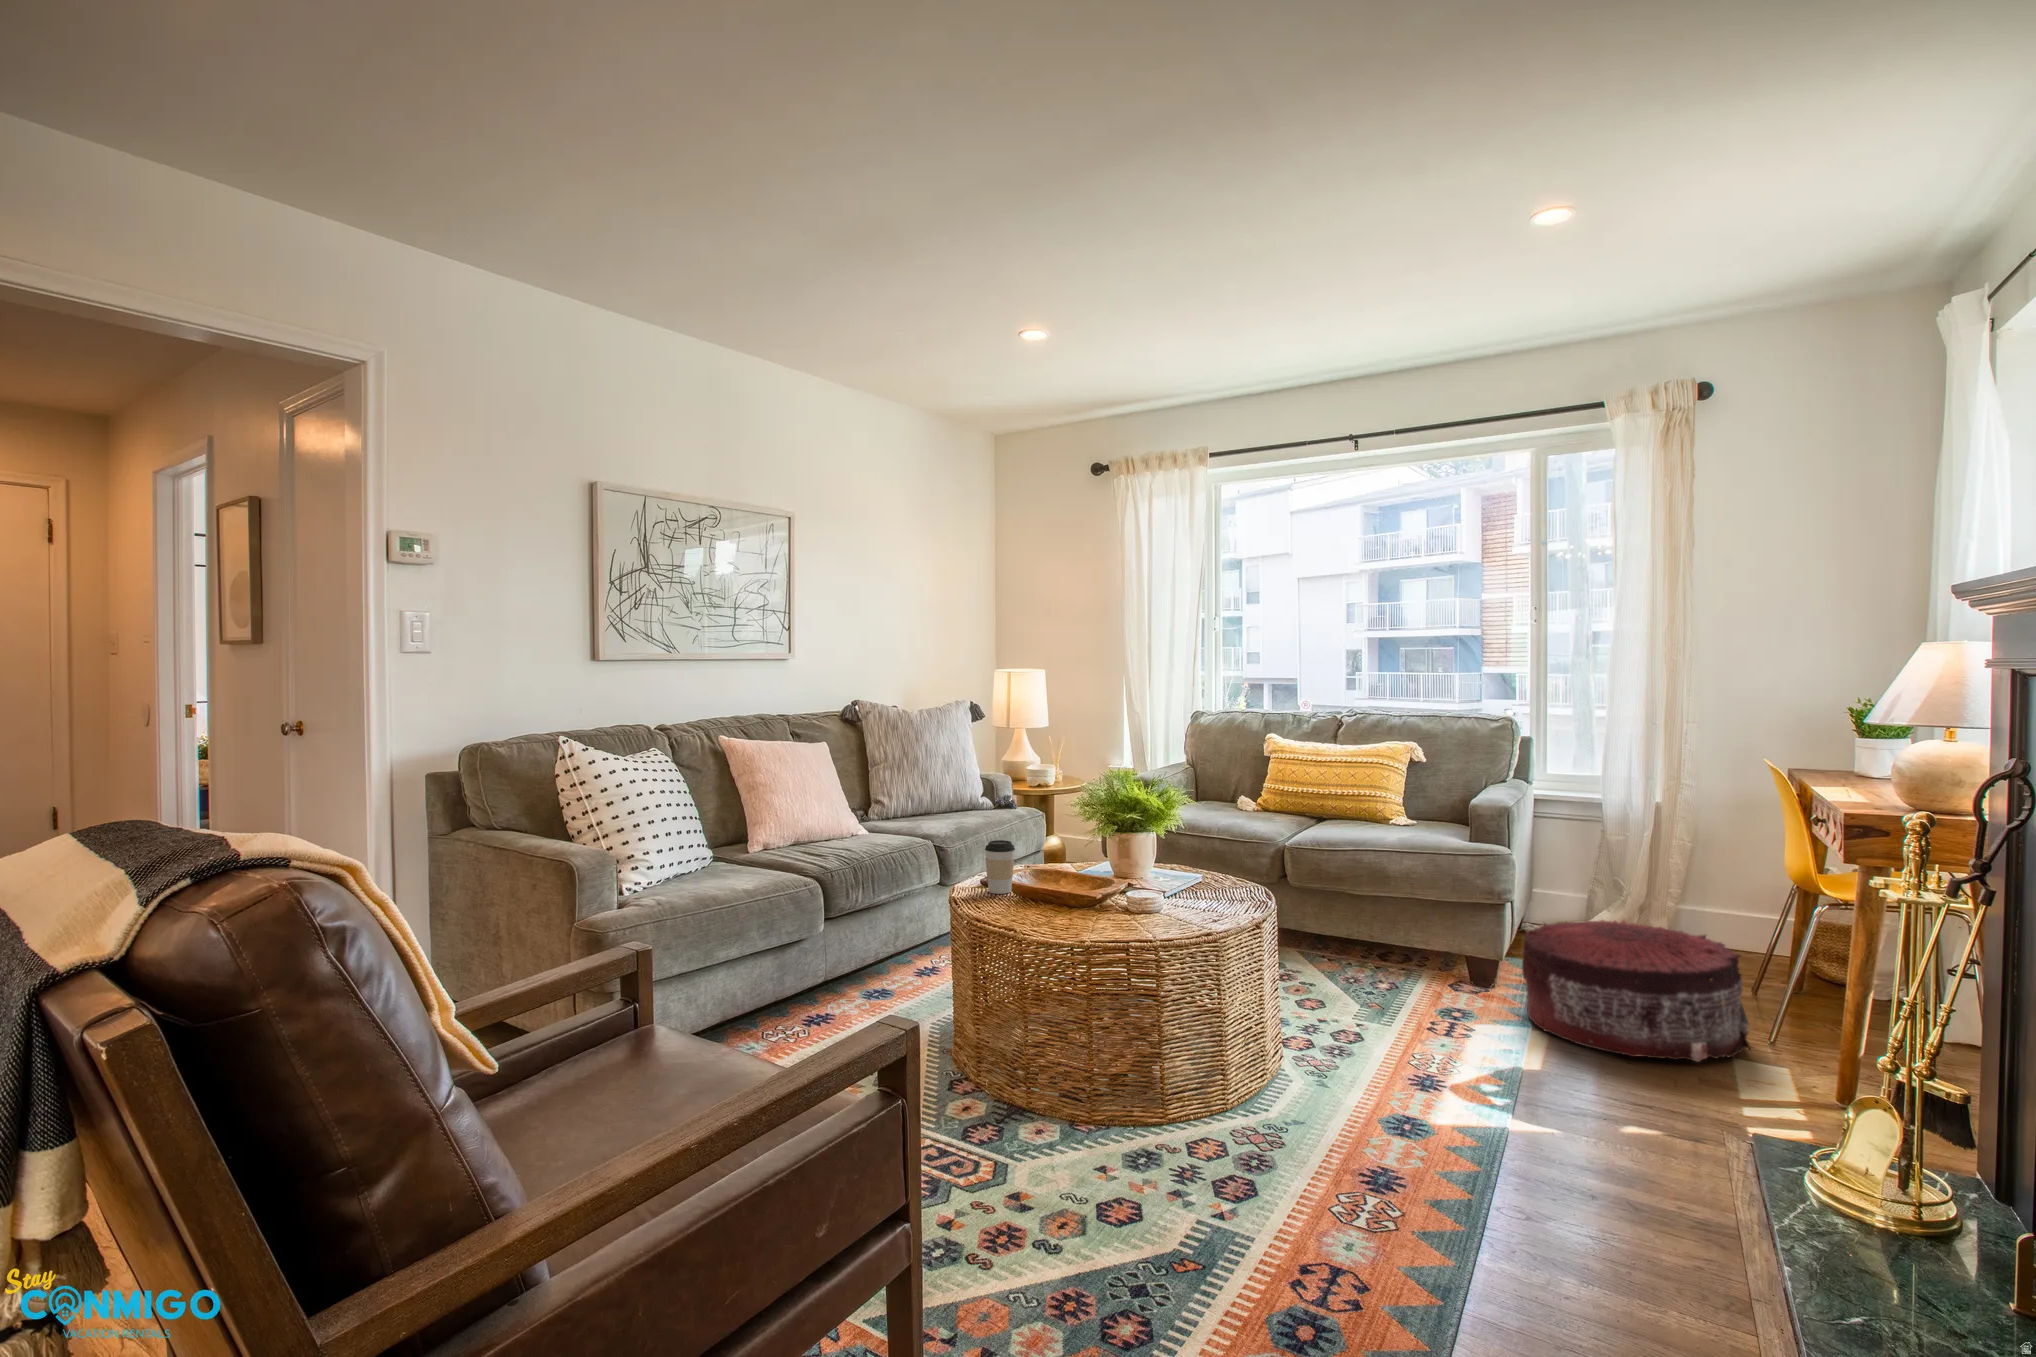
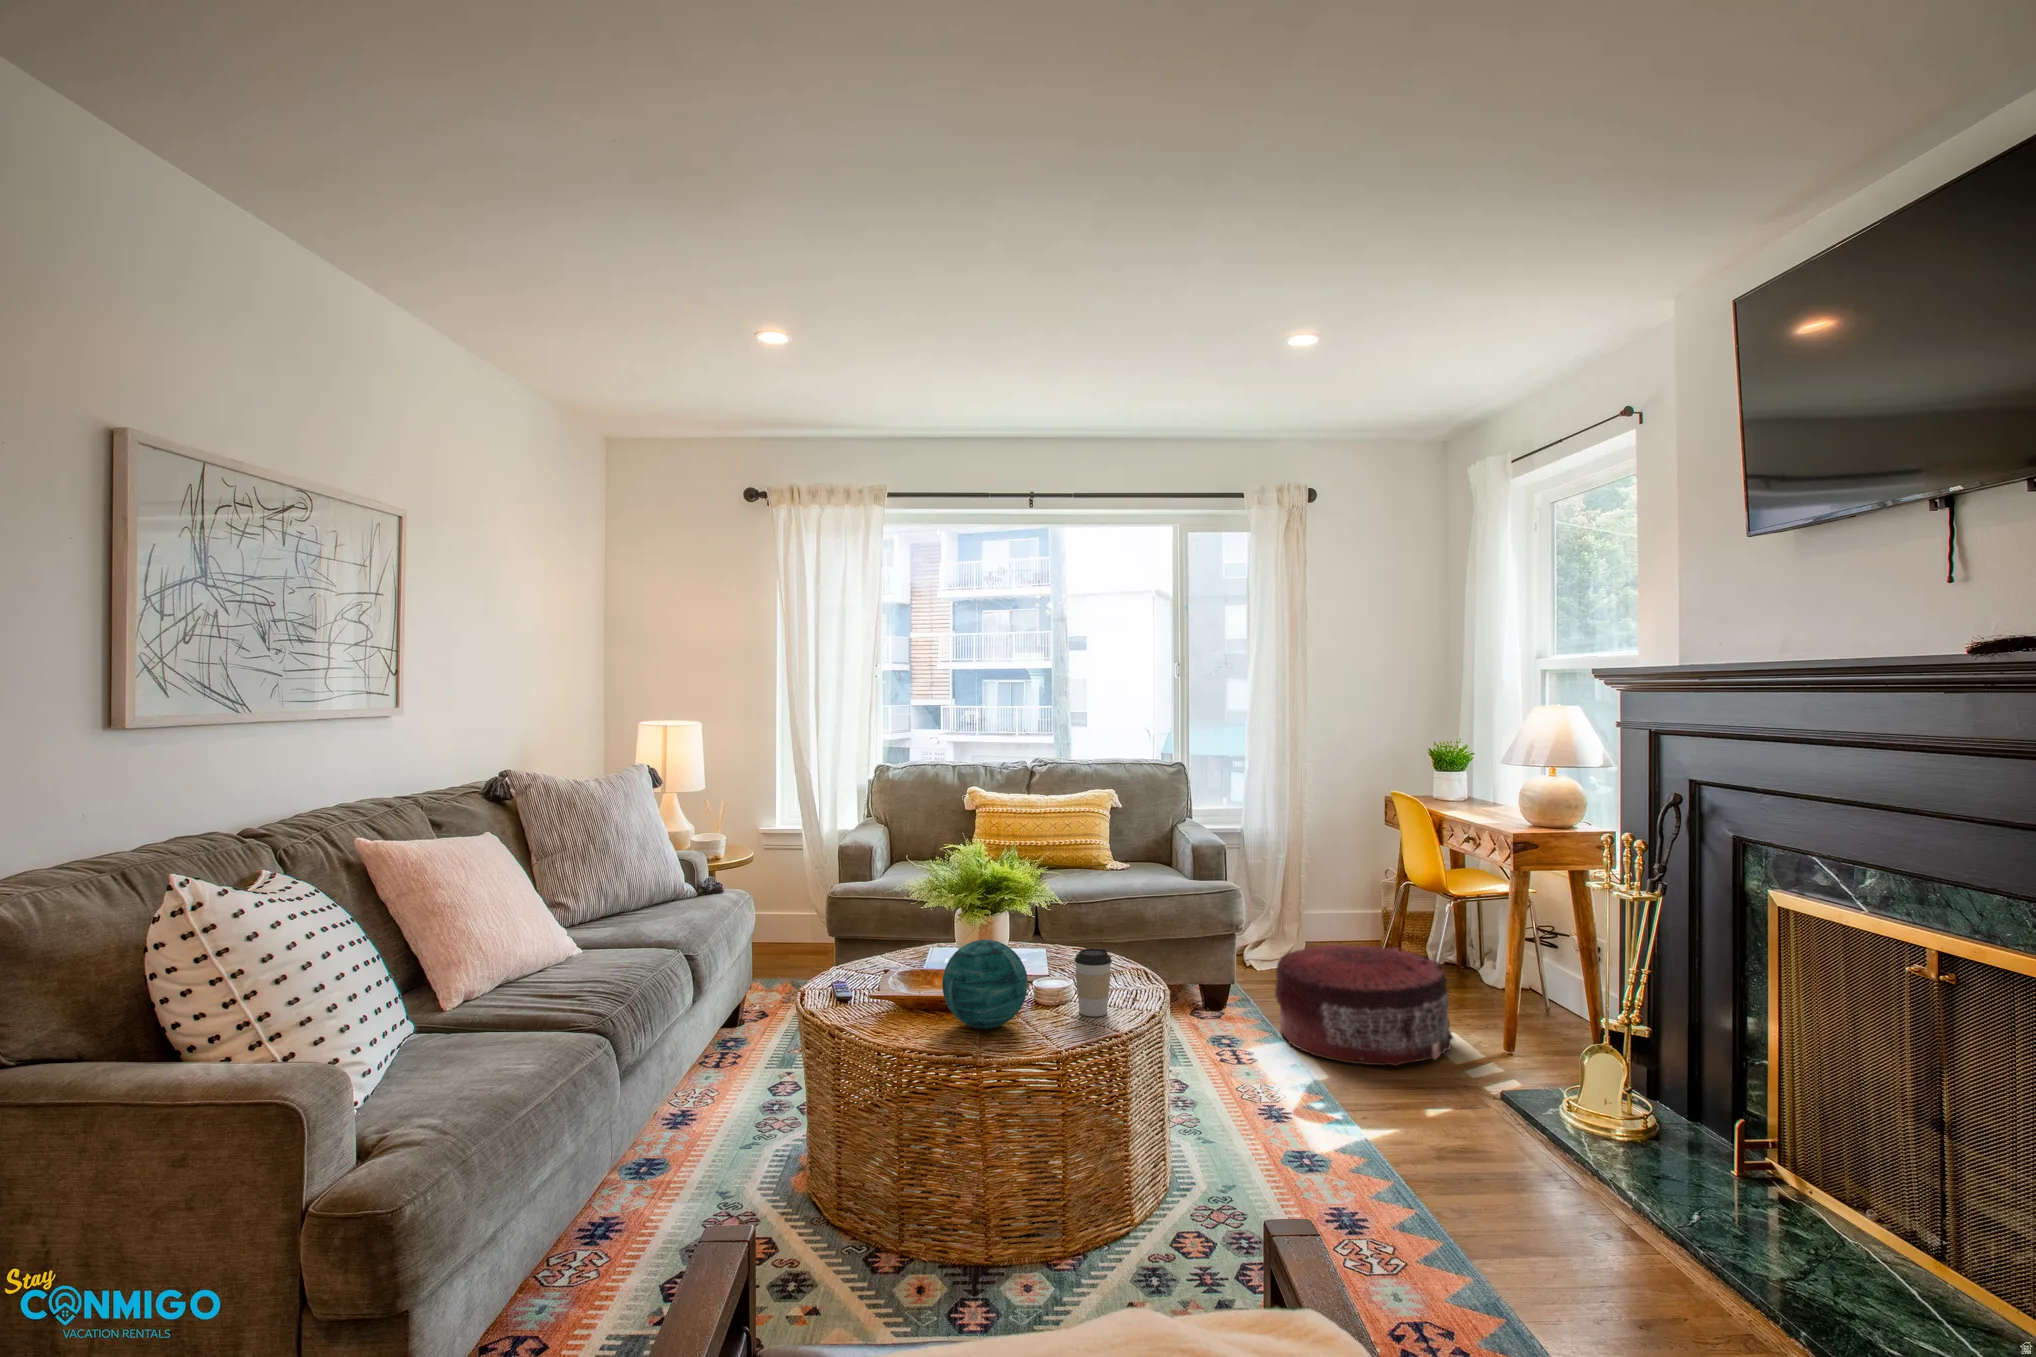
decorative orb: none [1028,838,1101,912] -> present [942,940,1028,1029]
coffee cup: present [985,840,1015,894] -> present [1075,948,1112,1017]

